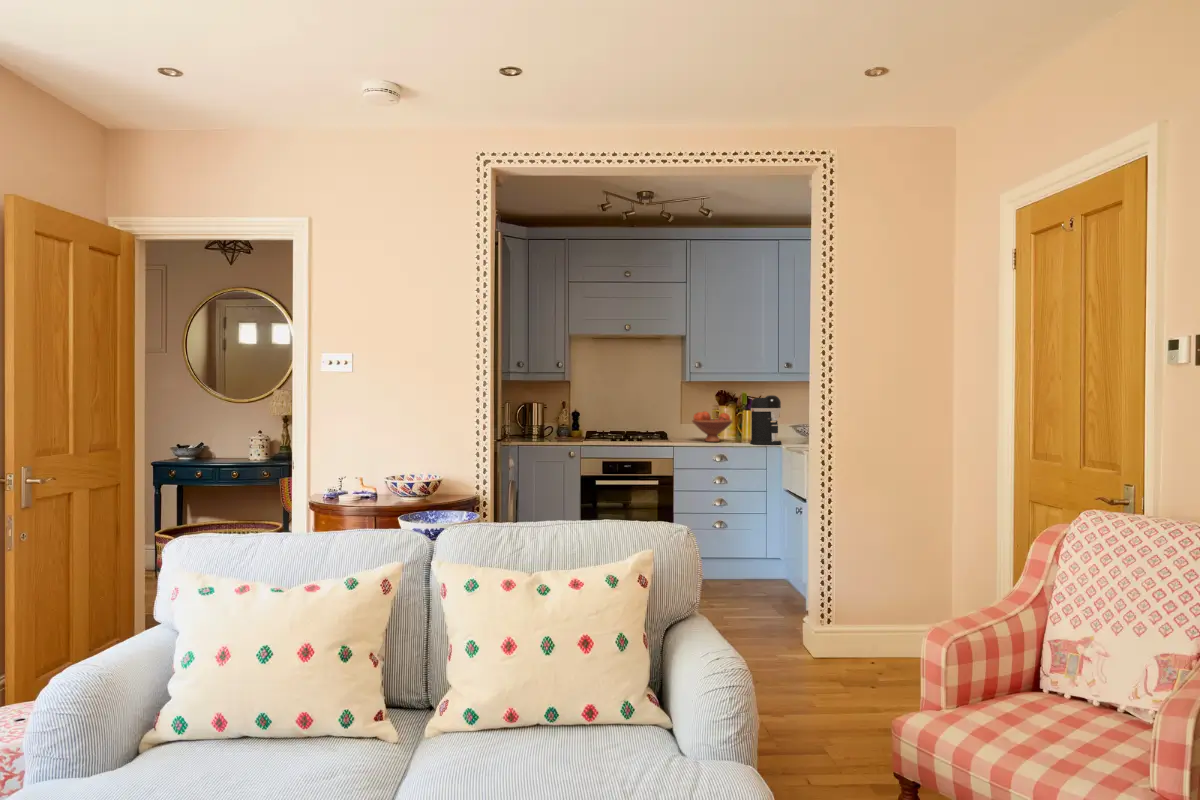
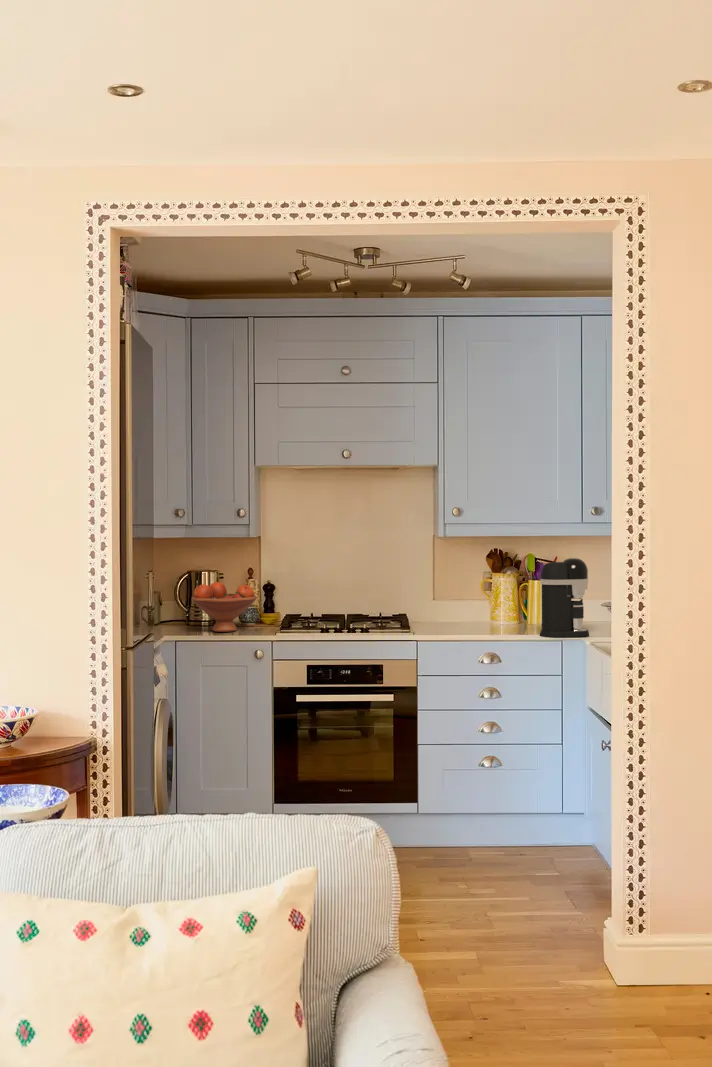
fruit bowl: present [692,412,733,442] -> present [192,582,257,632]

